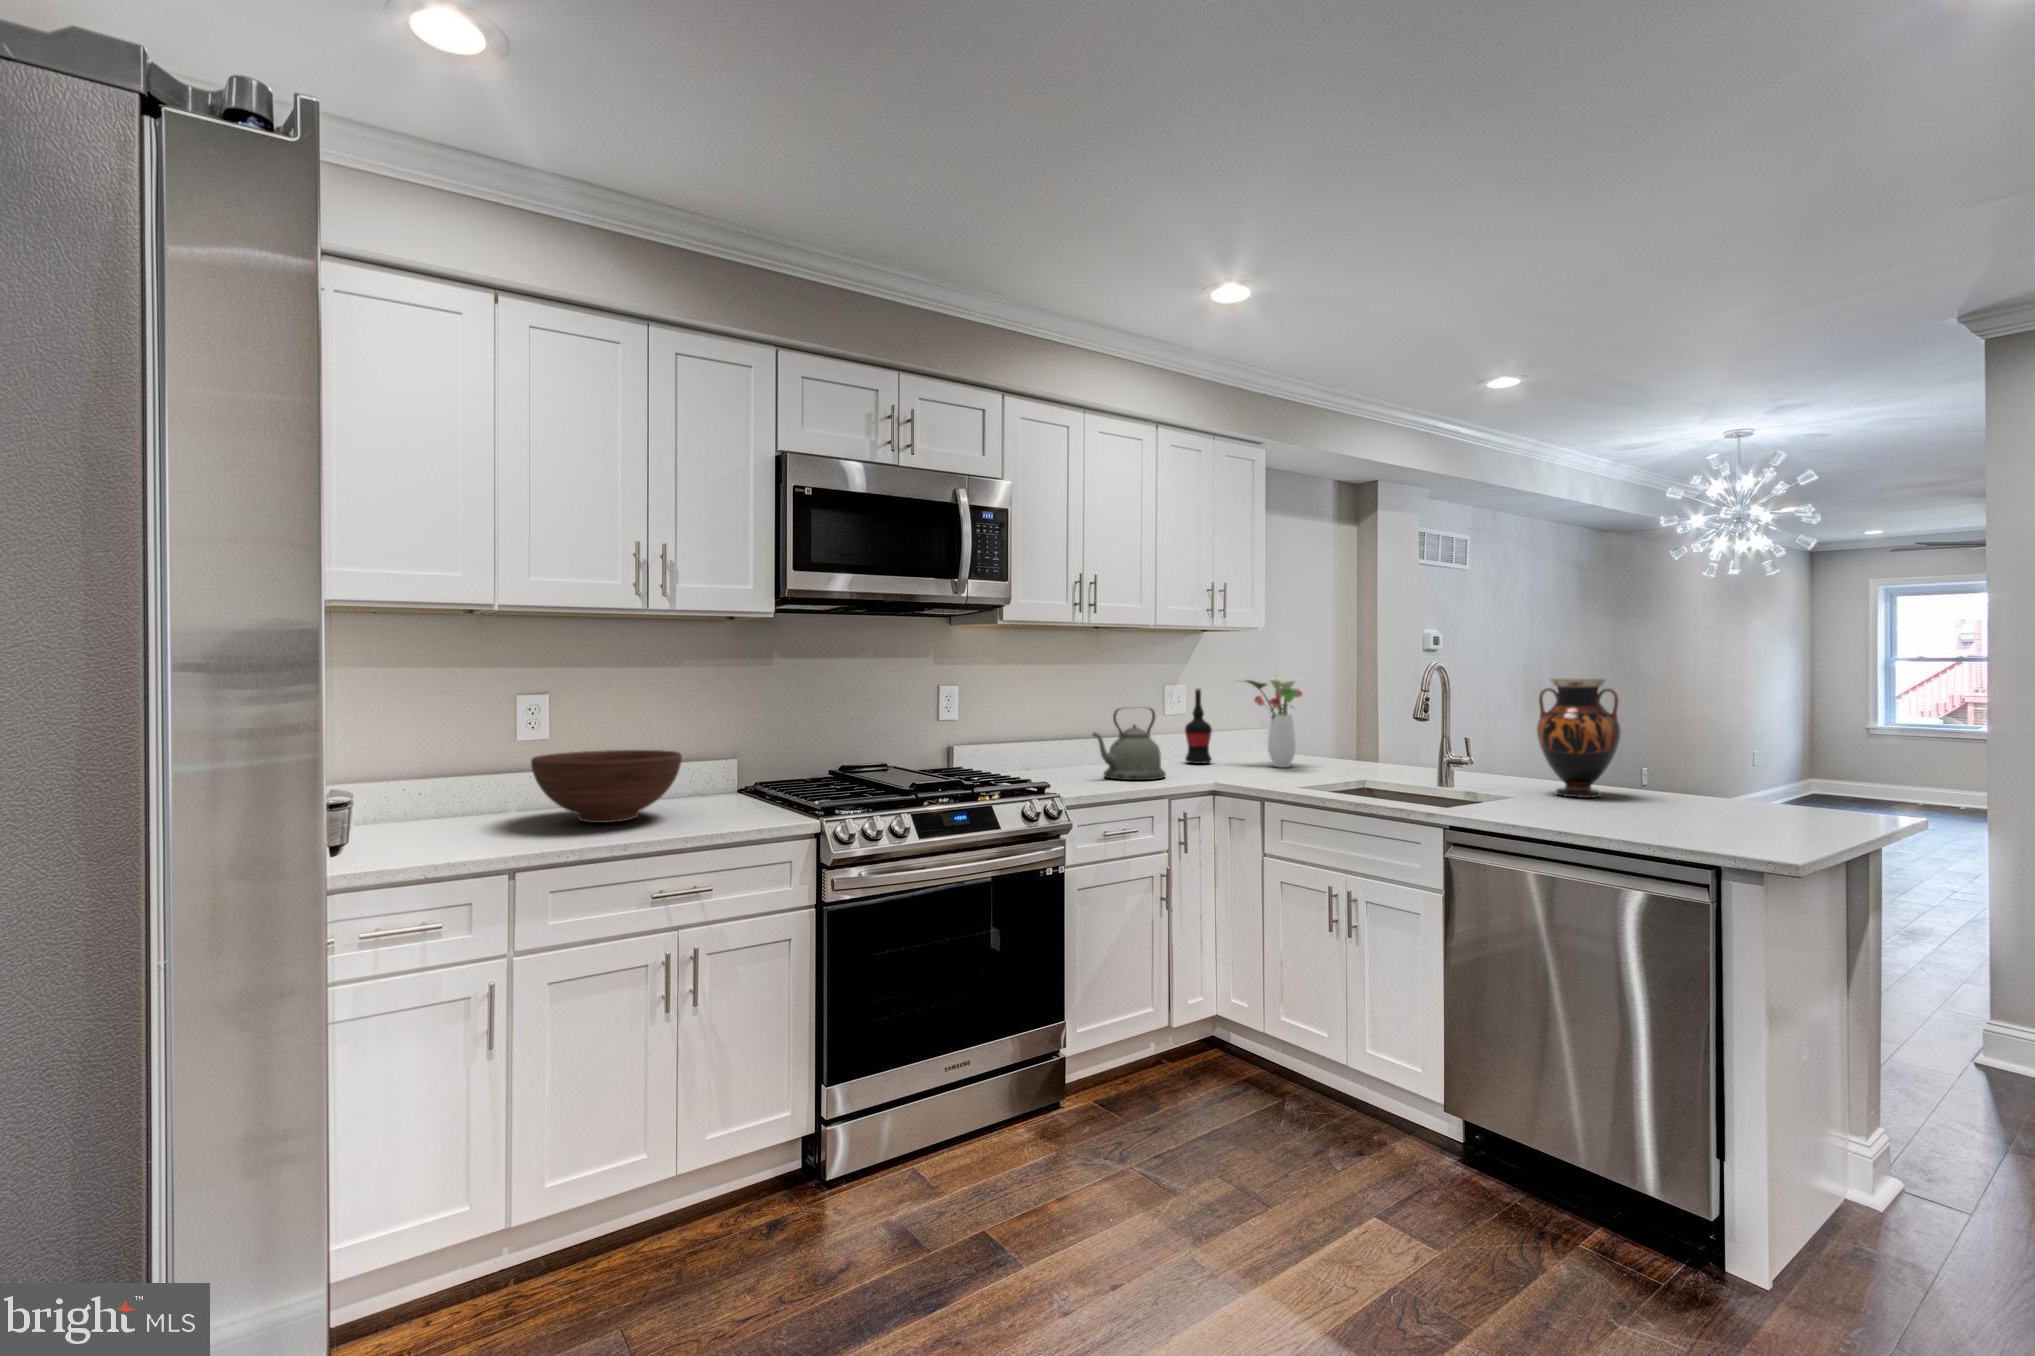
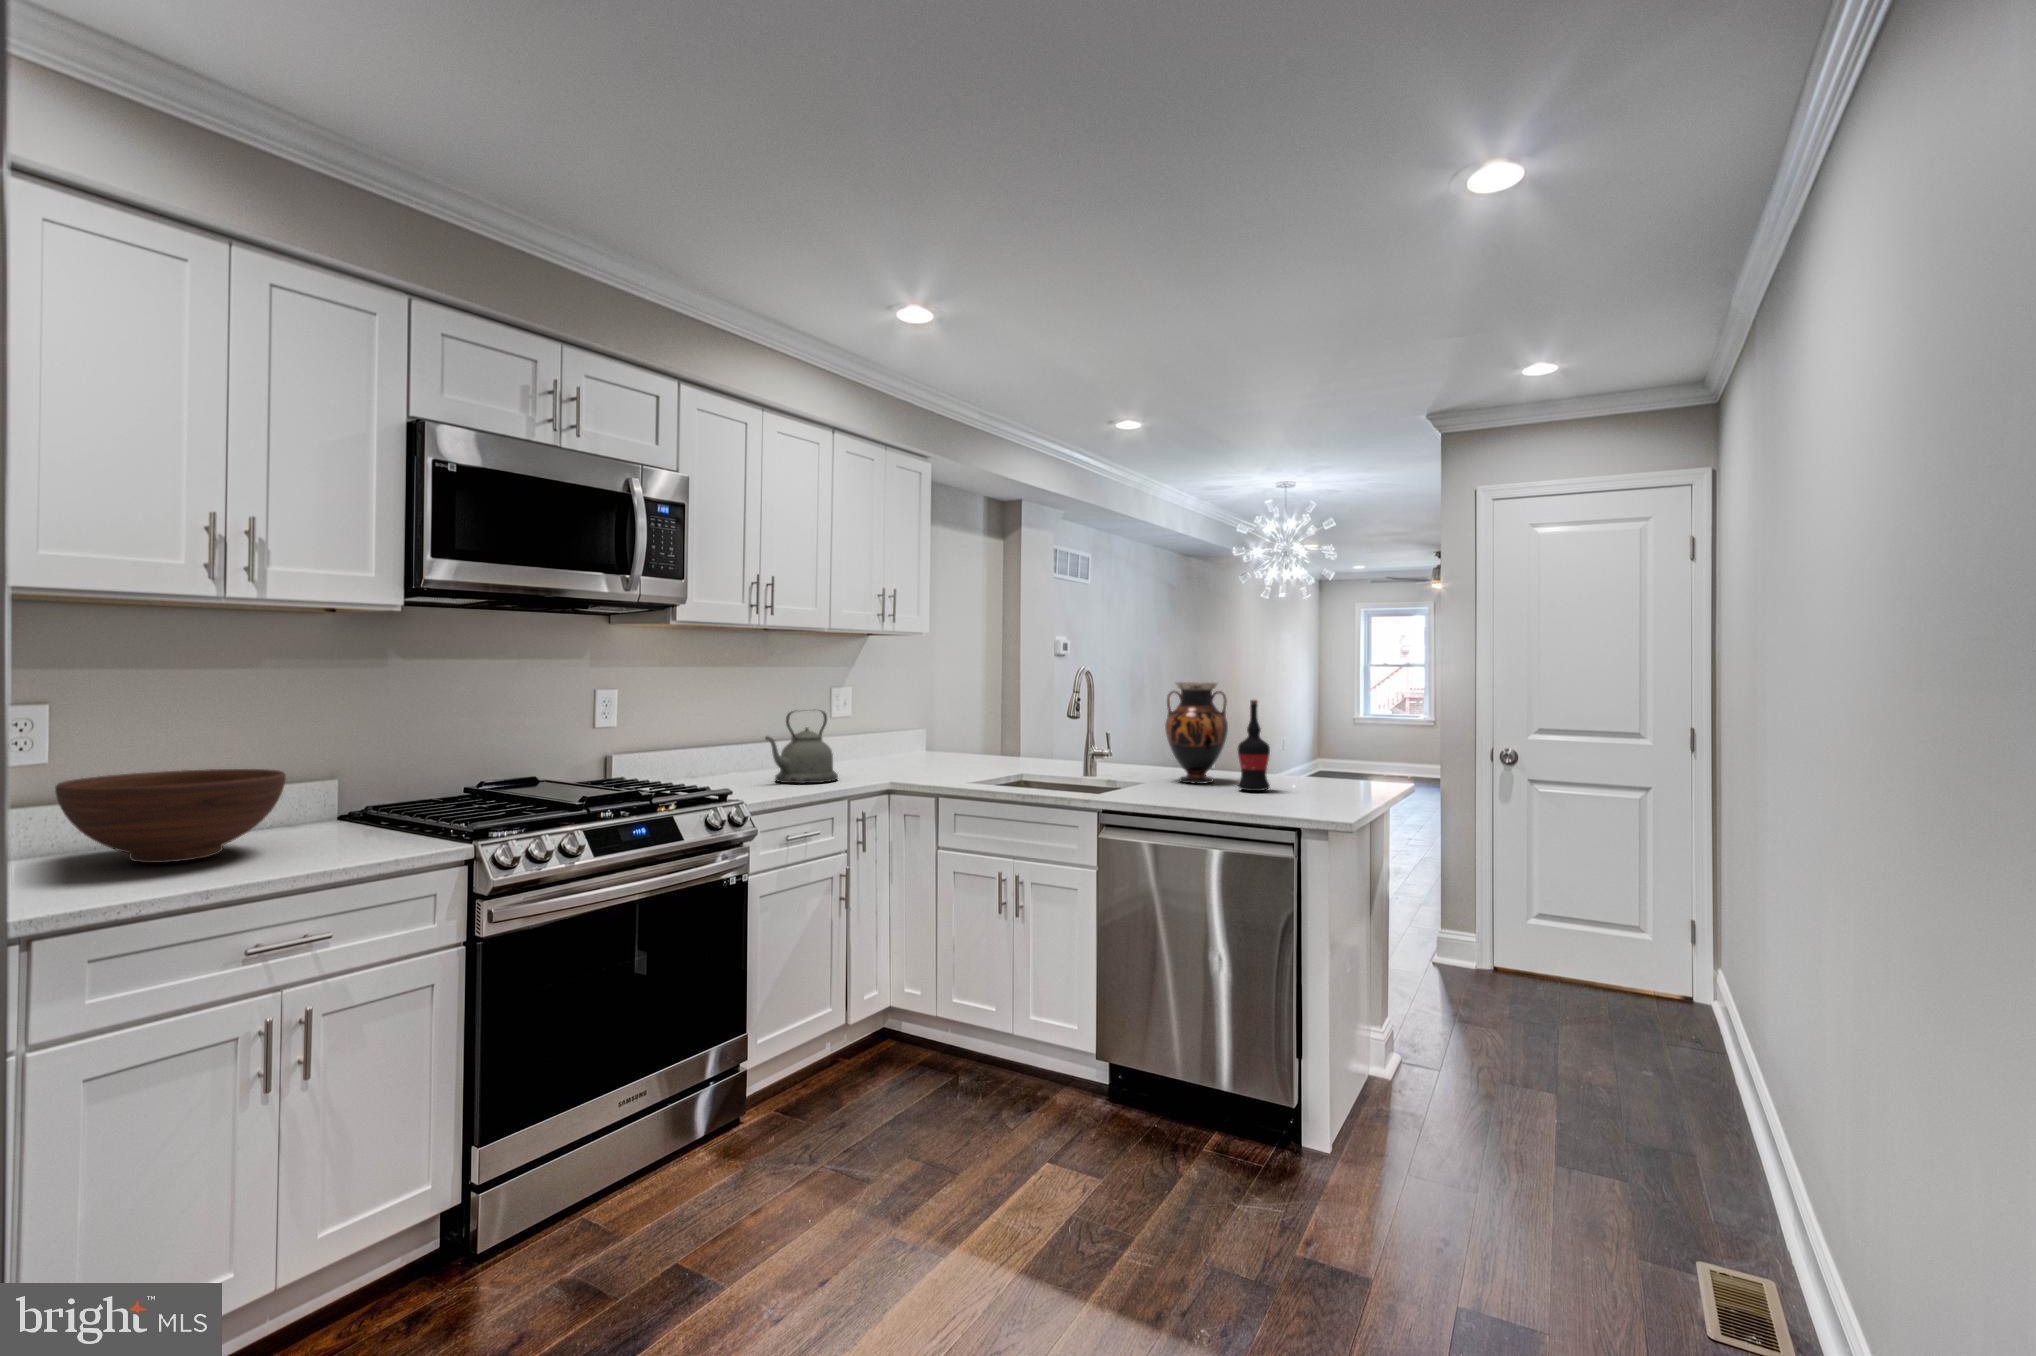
flower arrangement: present [1242,677,1302,767] -> none [896,679,963,766]
wine bottle: present [1185,688,1212,764] -> present [1238,700,1270,791]

